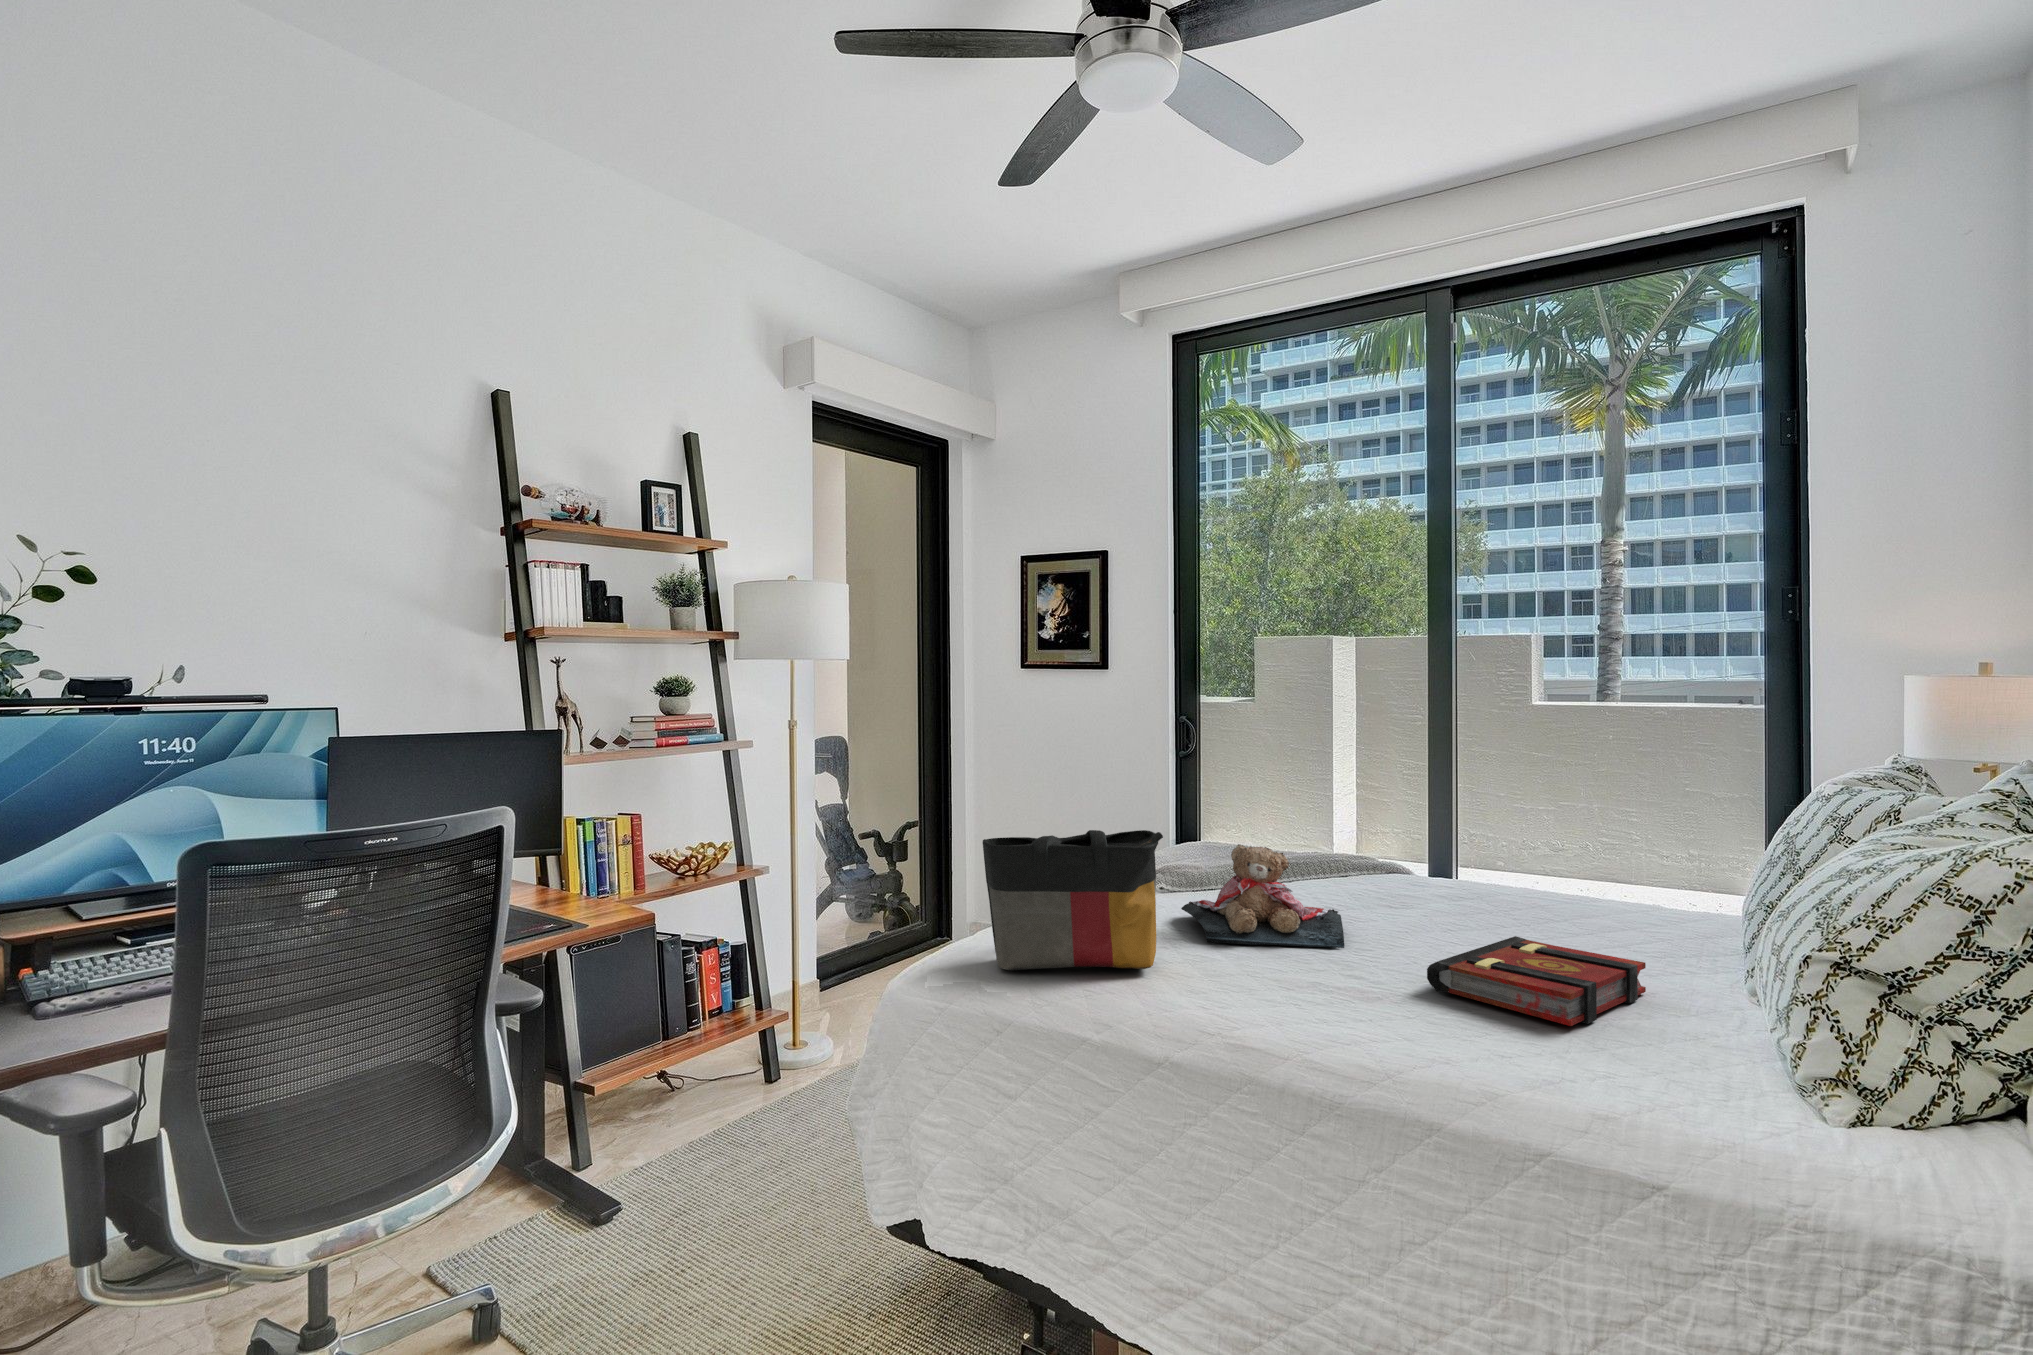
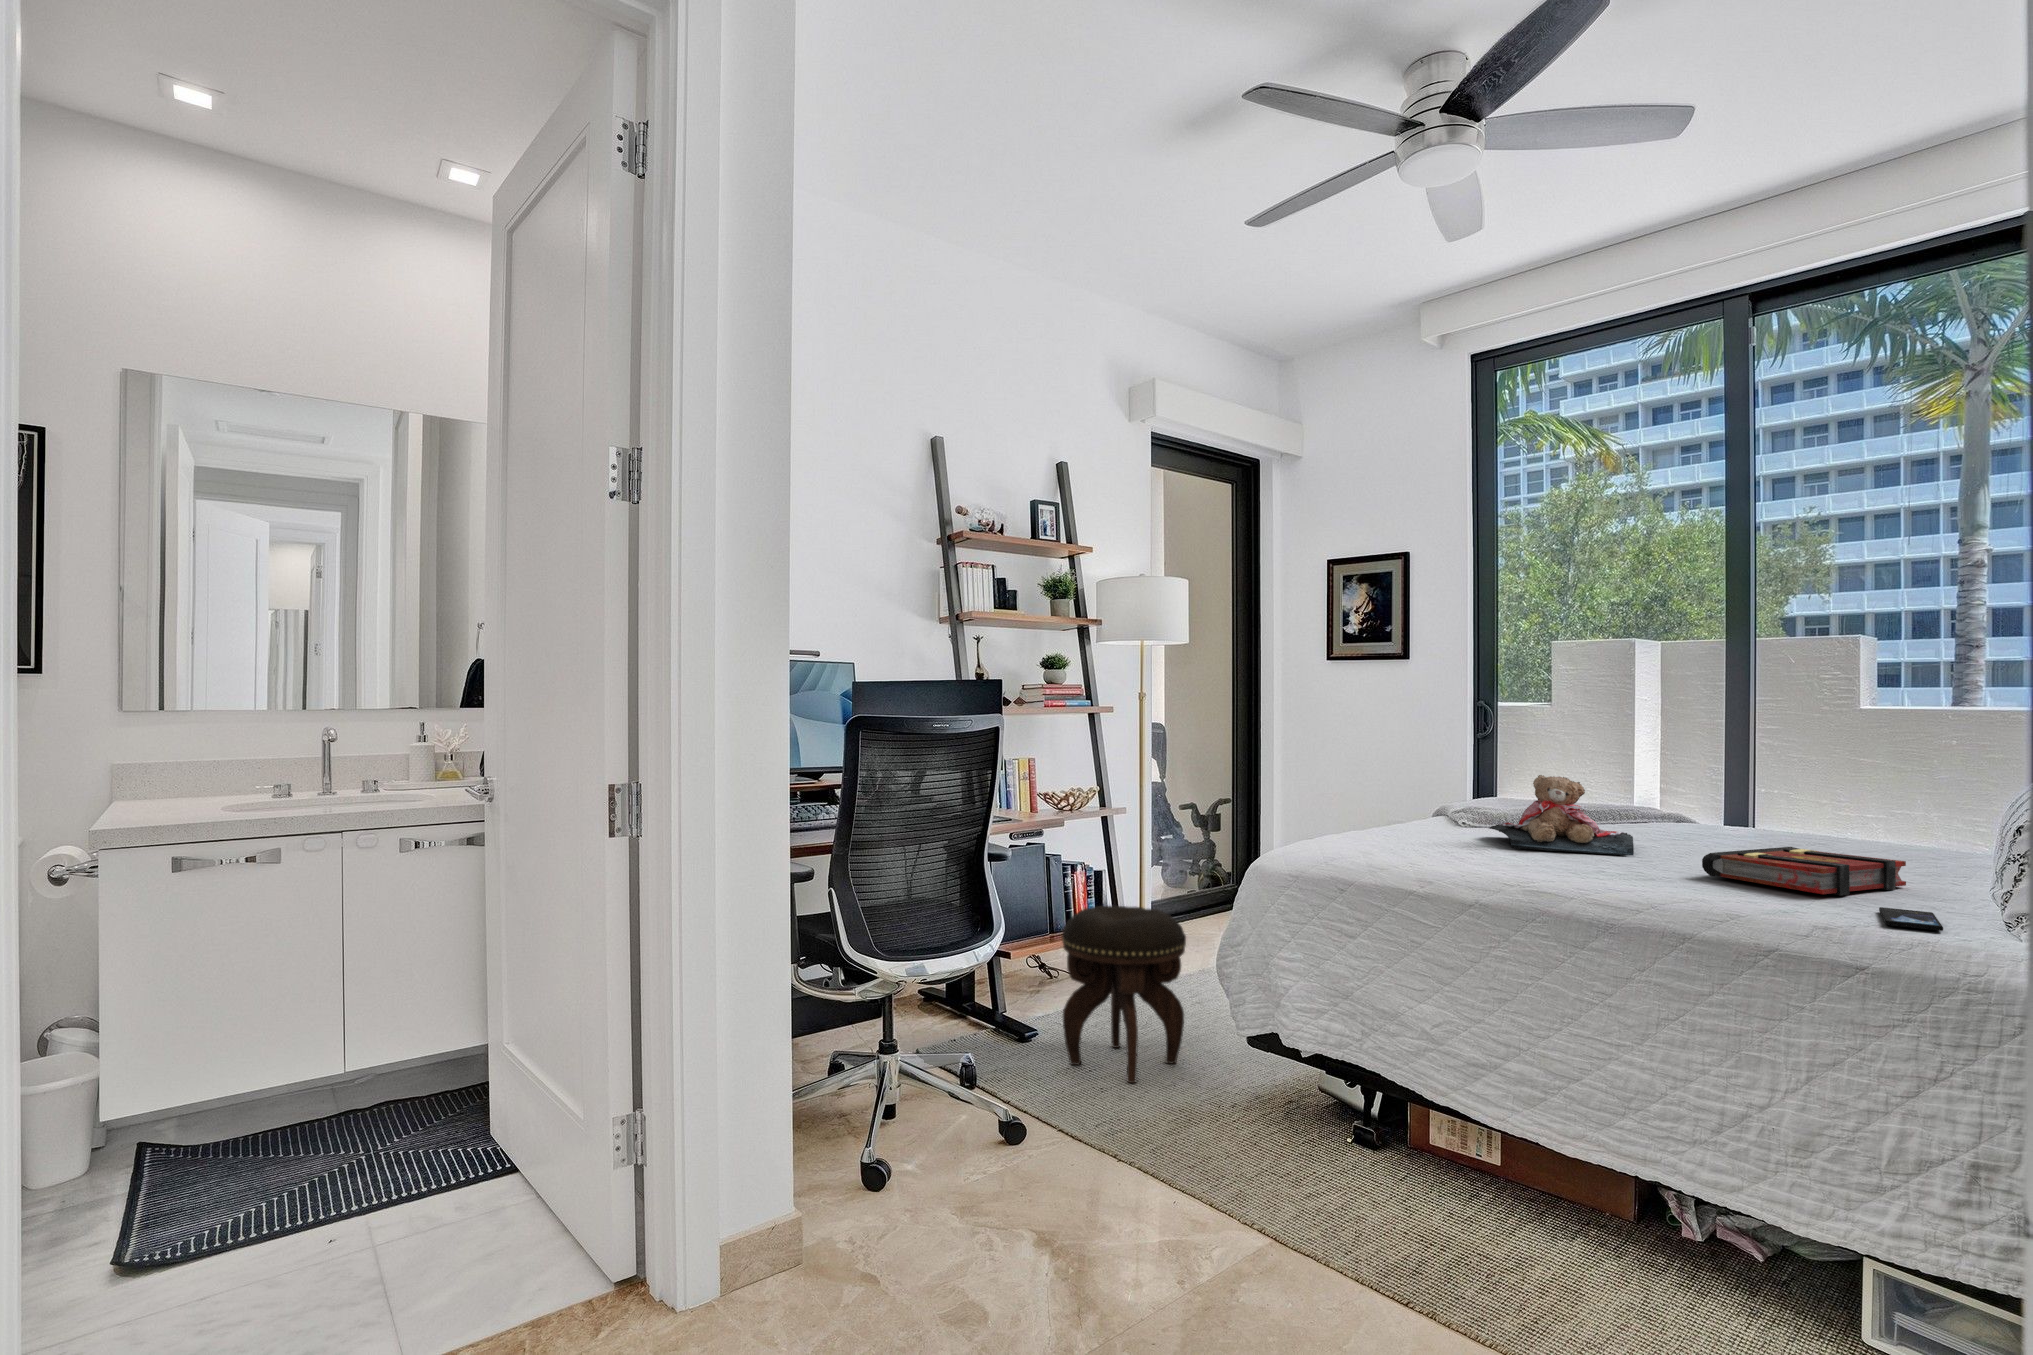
tote bag: present [983,830,1163,970] -> none [1329,751,1475,856]
footstool: none [635,1029,810,1294] -> present [1062,906,1186,1083]
smartphone: none [1642,1053,1733,1106] -> present [1879,907,1943,931]

